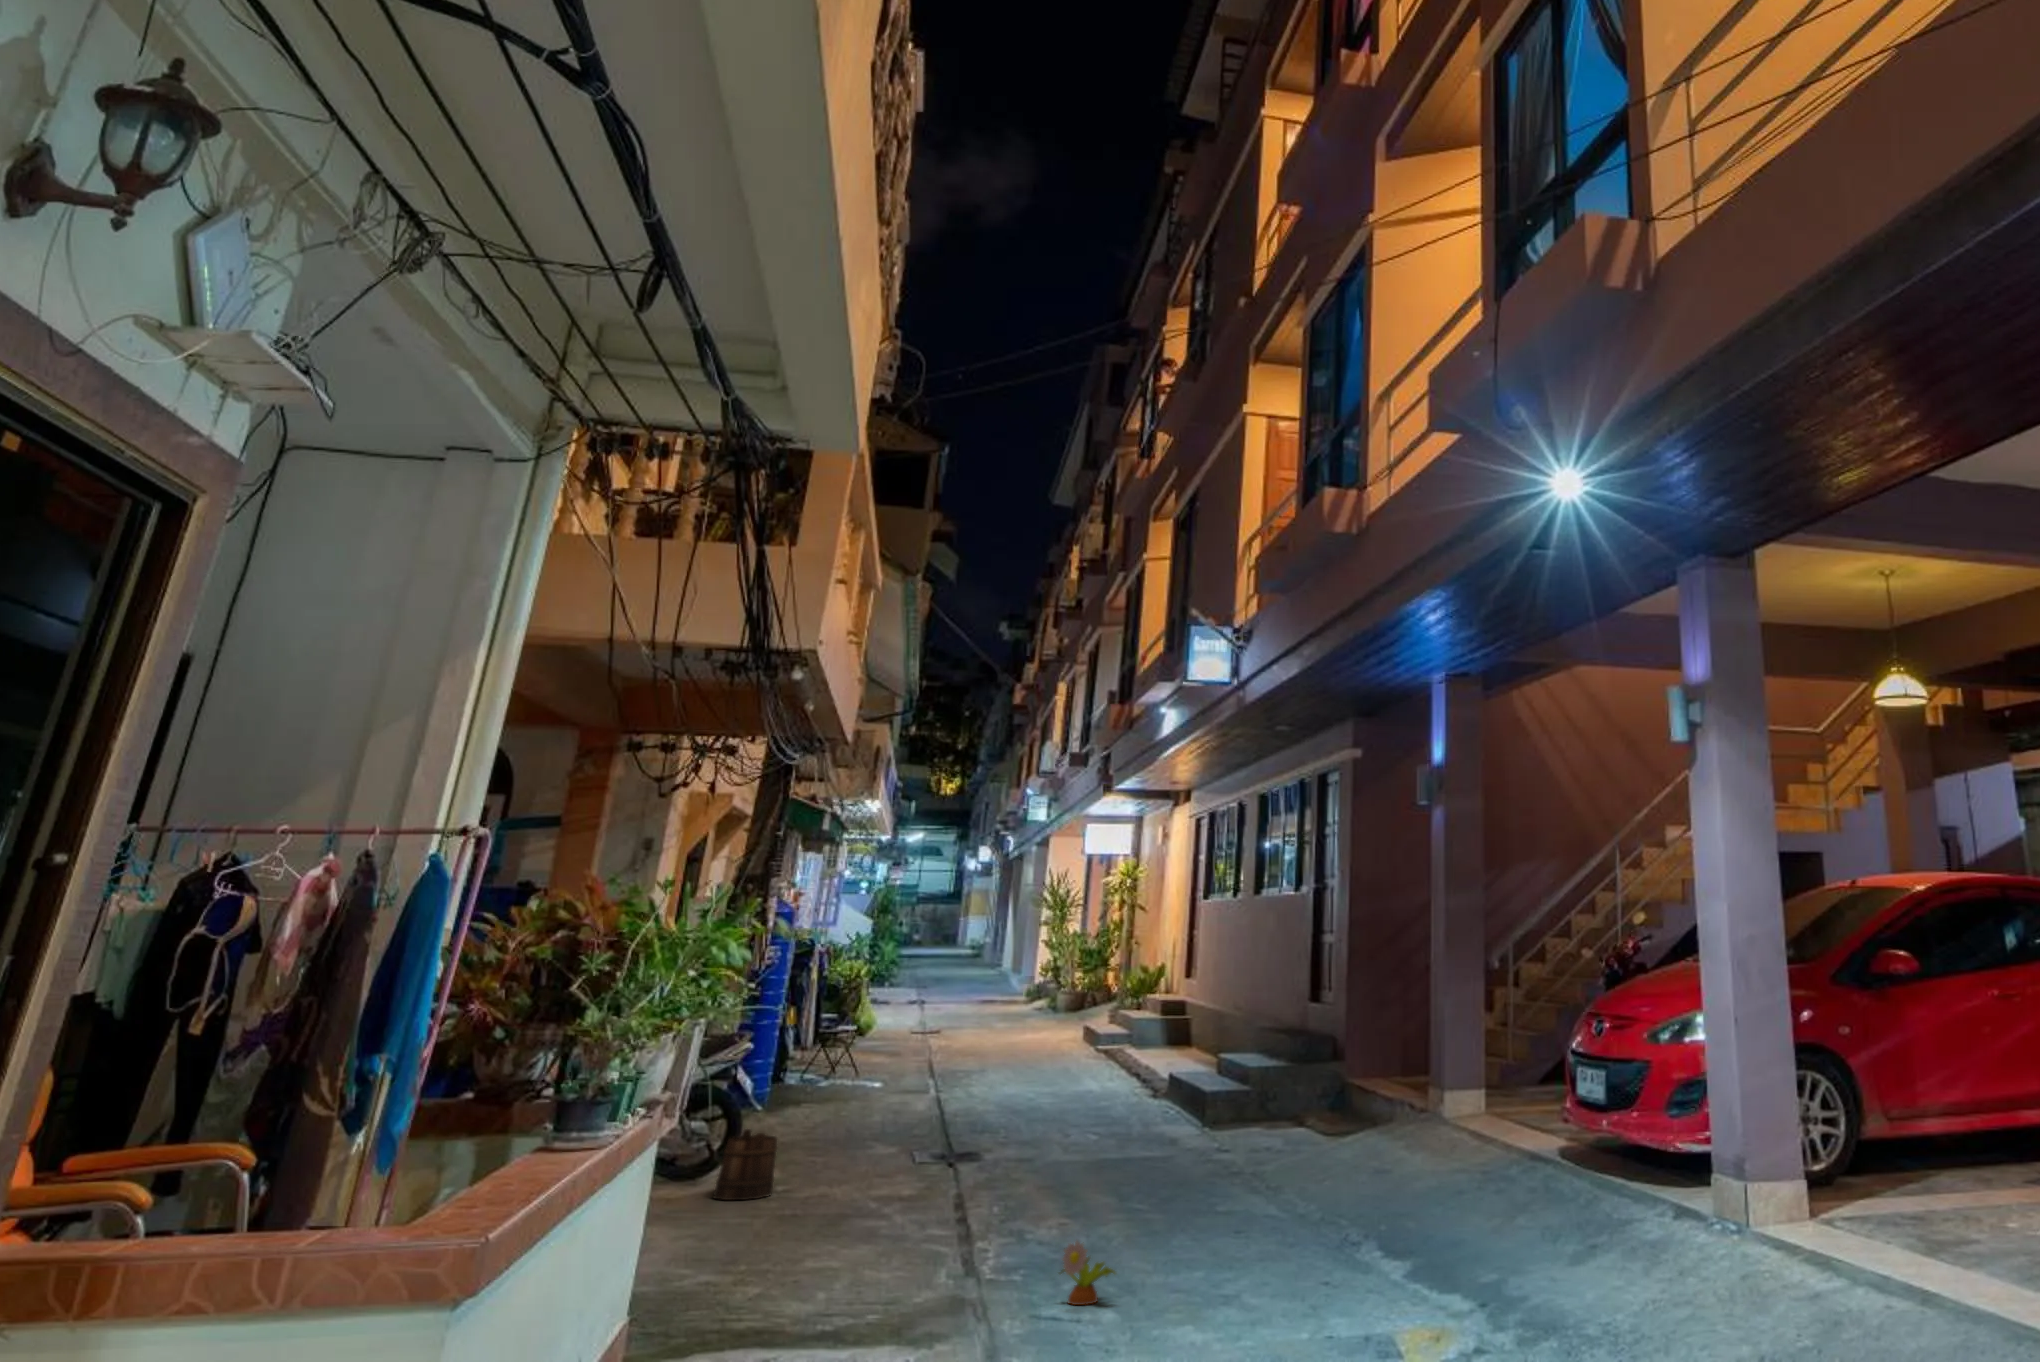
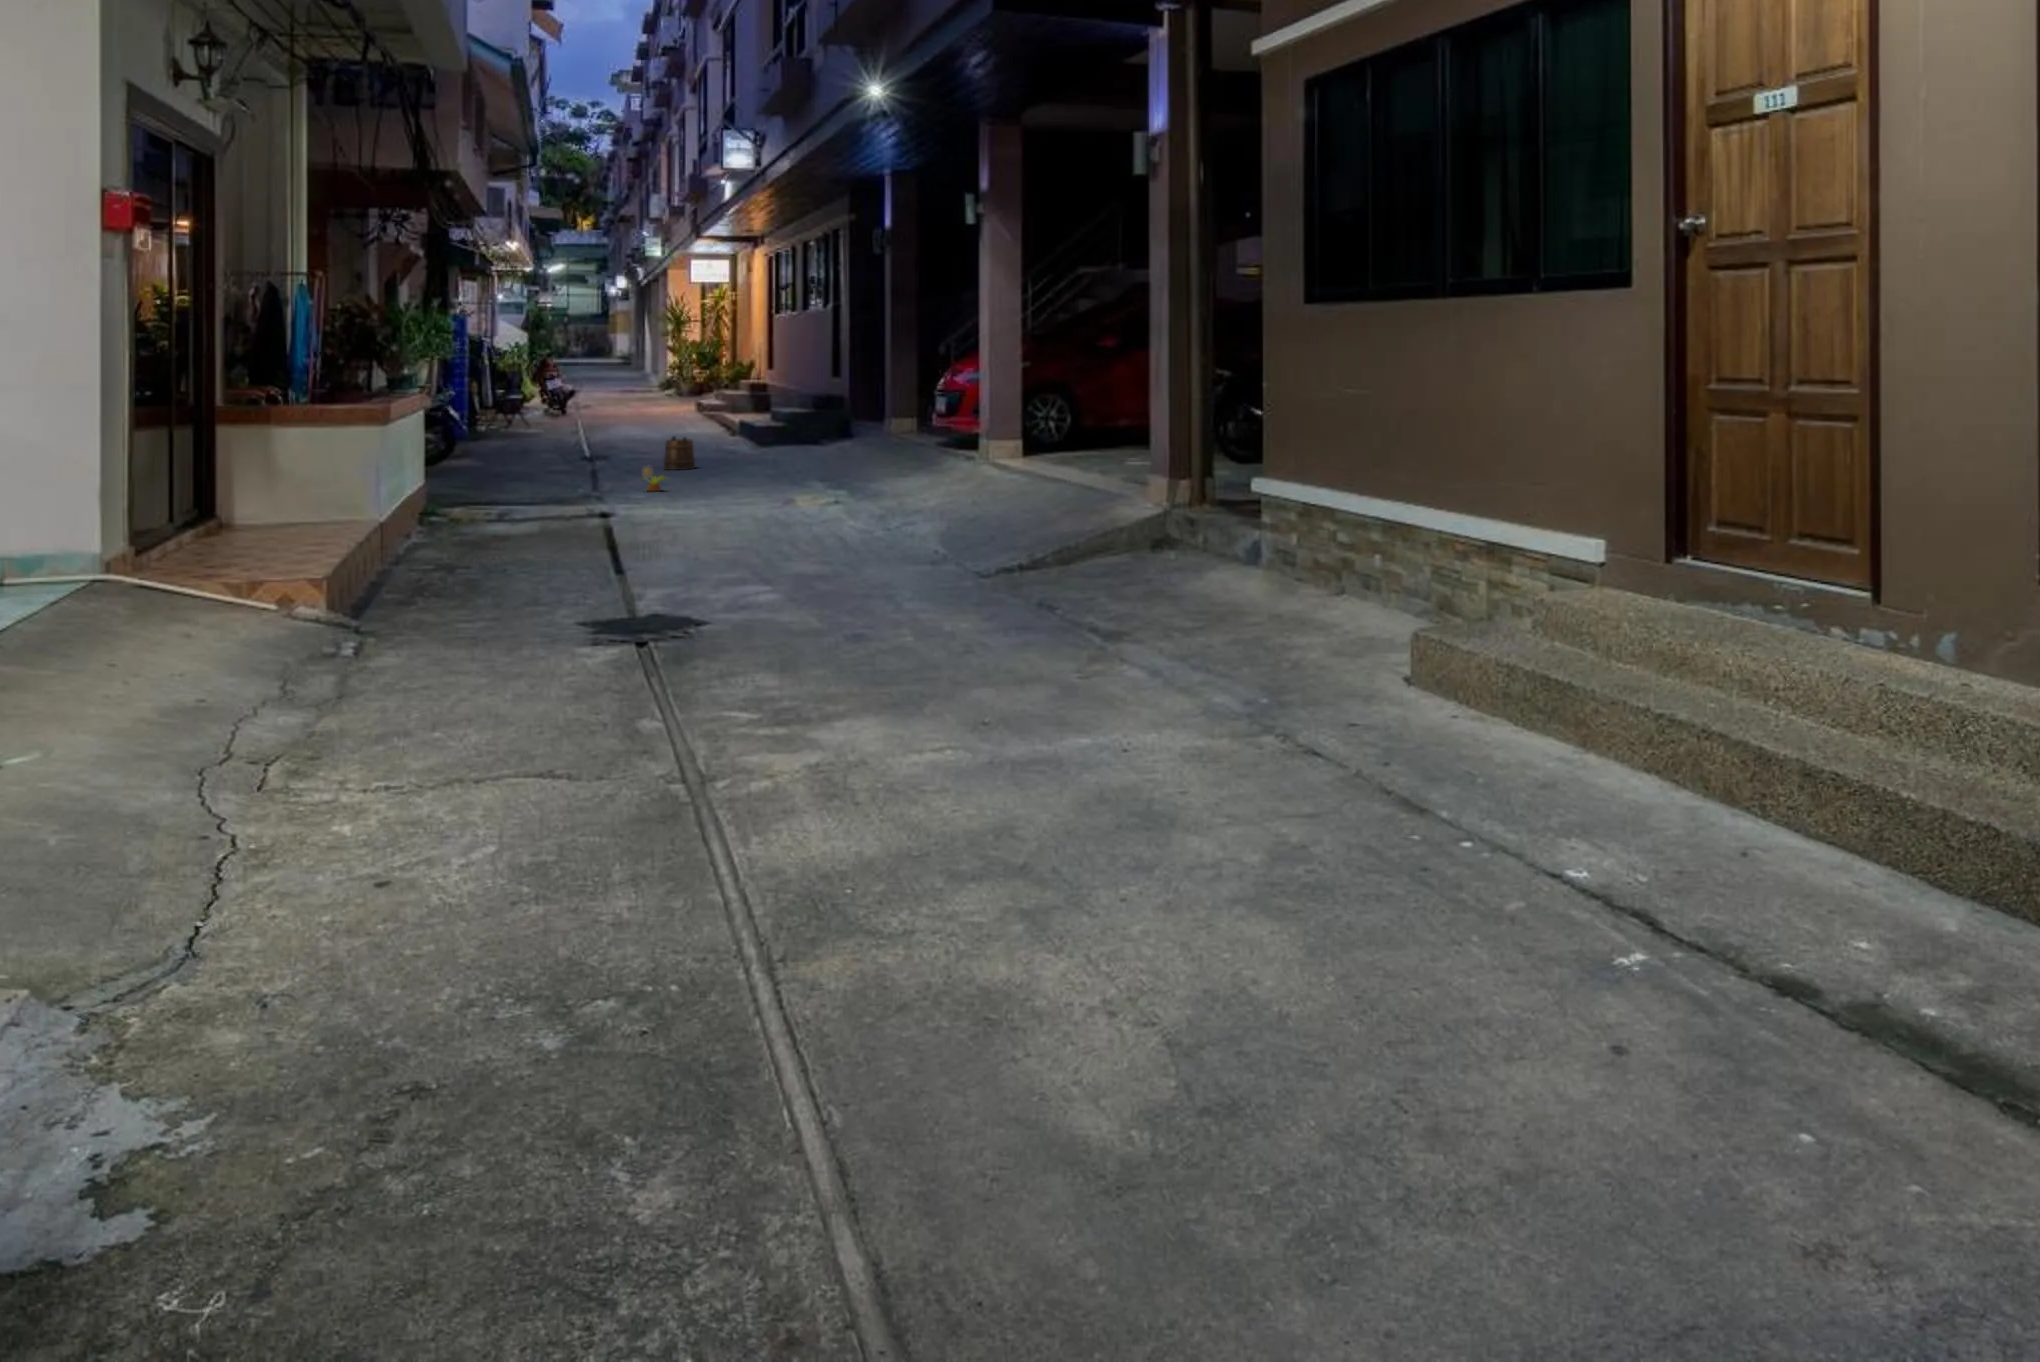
bucket: present [714,1129,777,1200] -> present [664,436,695,470]

